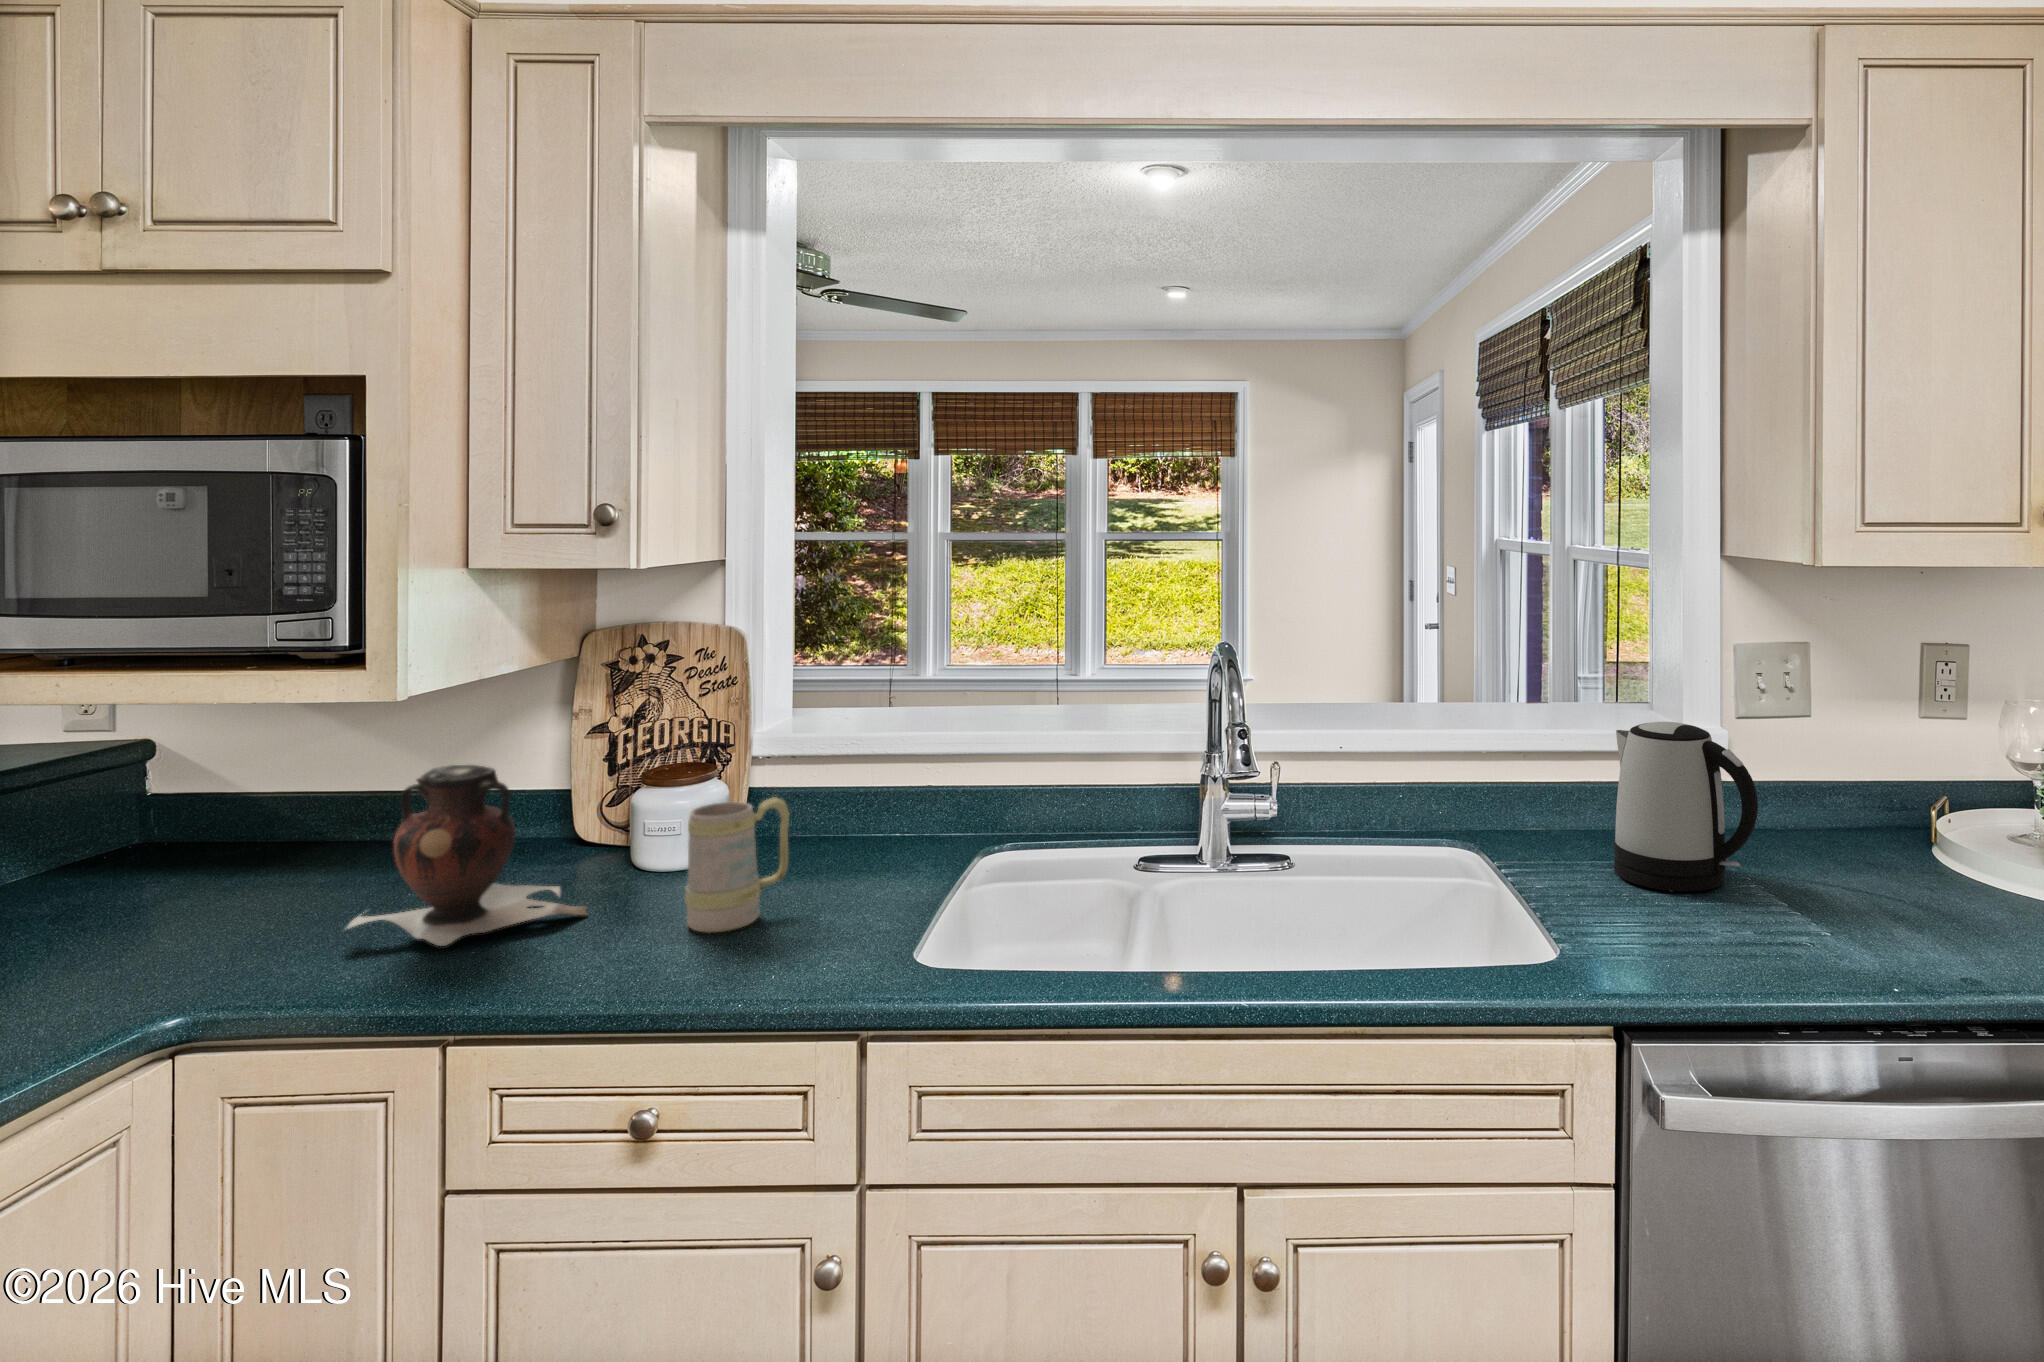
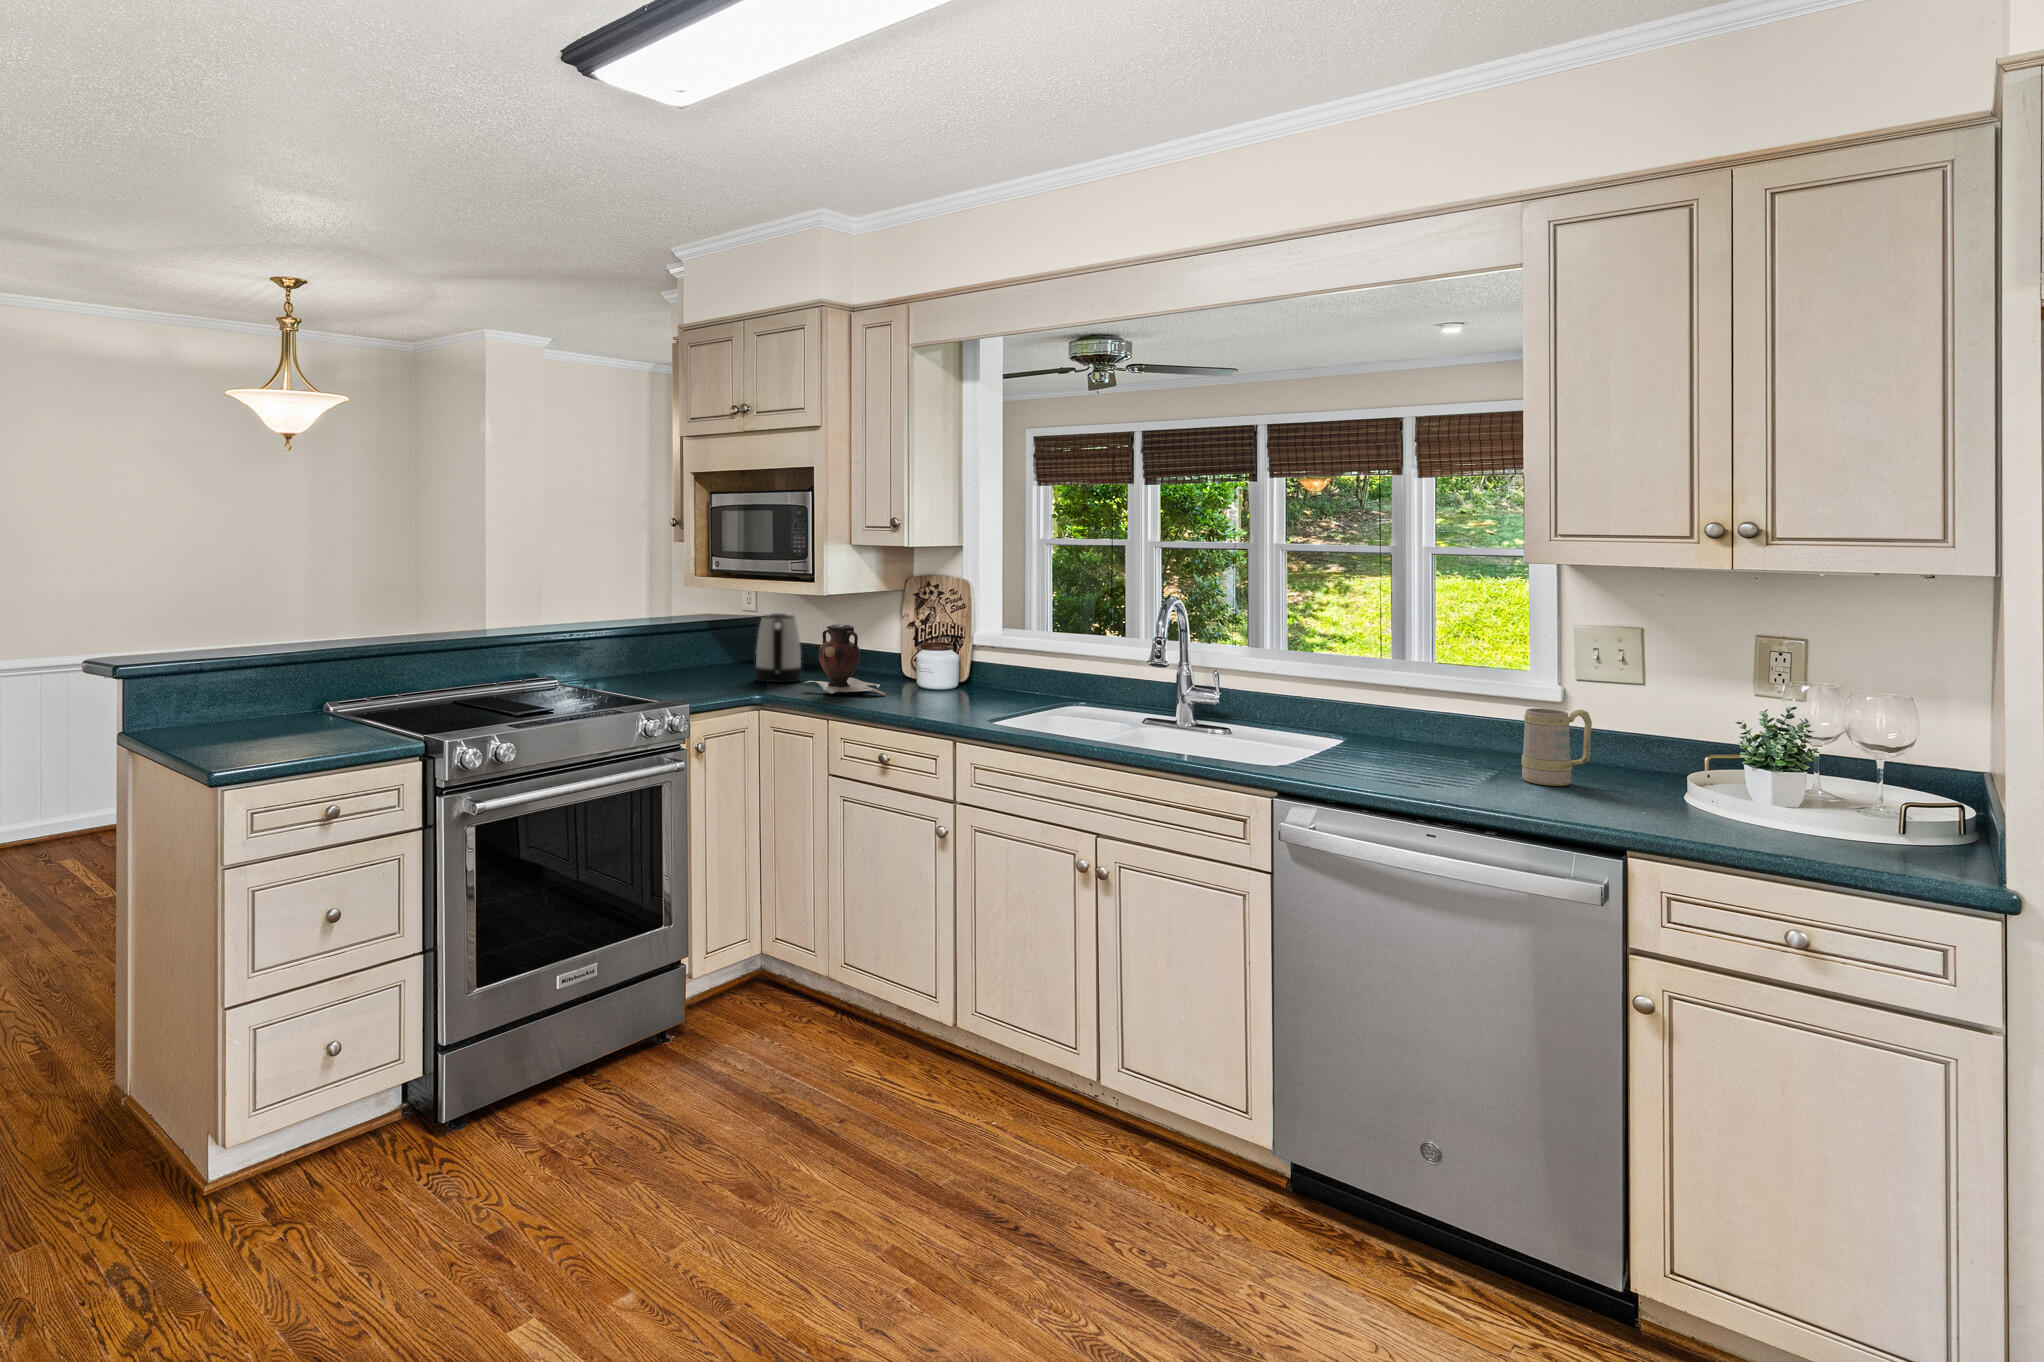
kettle: present [1614,722,1758,891] -> present [756,613,801,682]
mug: present [685,797,789,932] -> present [1521,708,1592,786]

